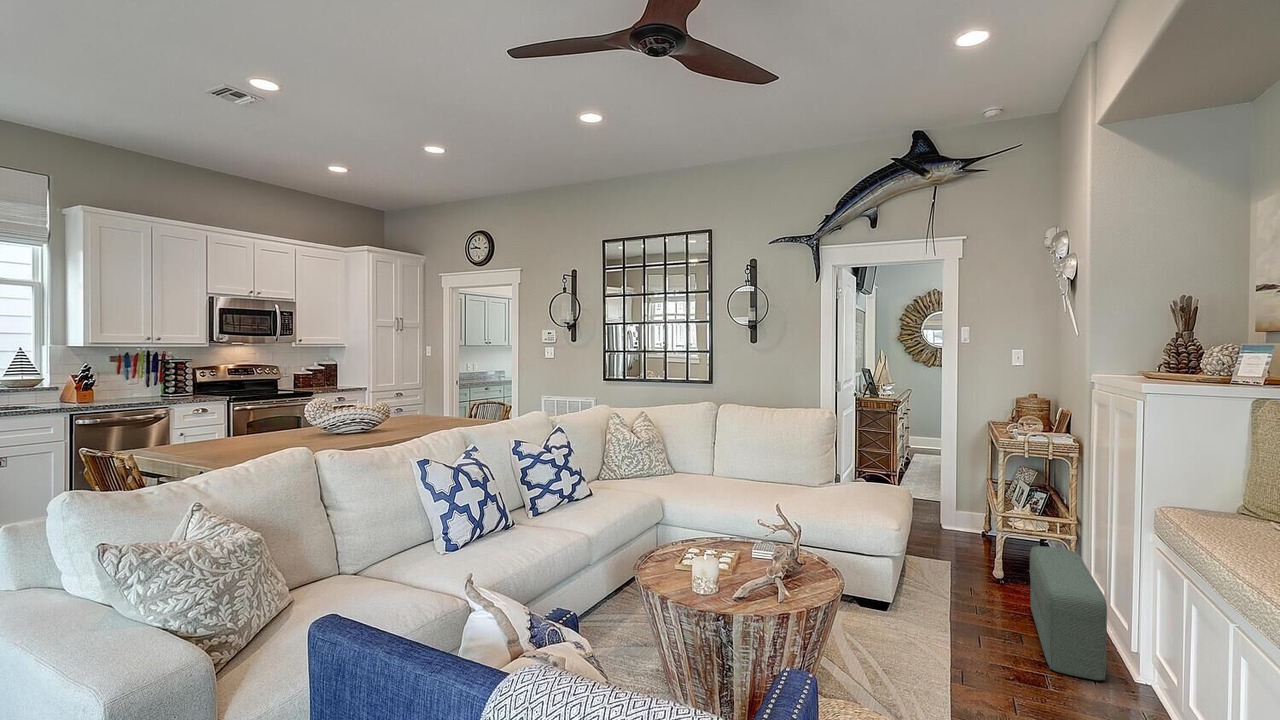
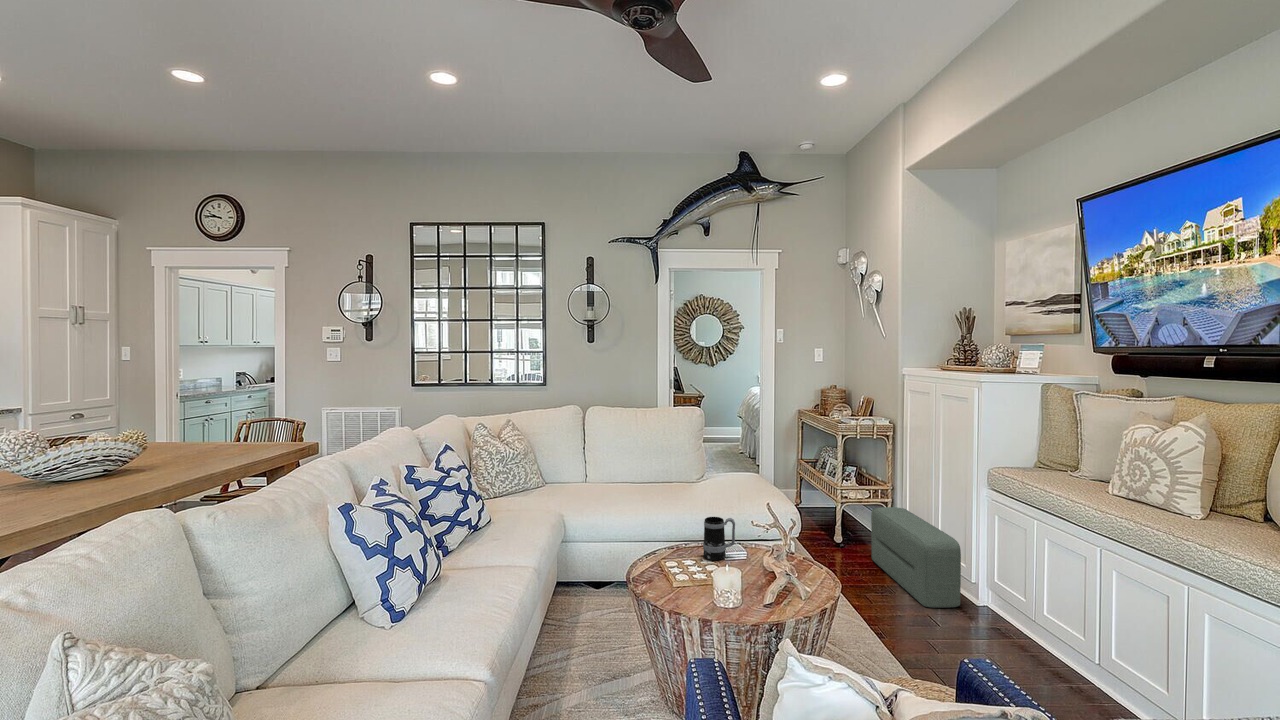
mug: none [729,513,760,555] -> present [703,517,735,560]

